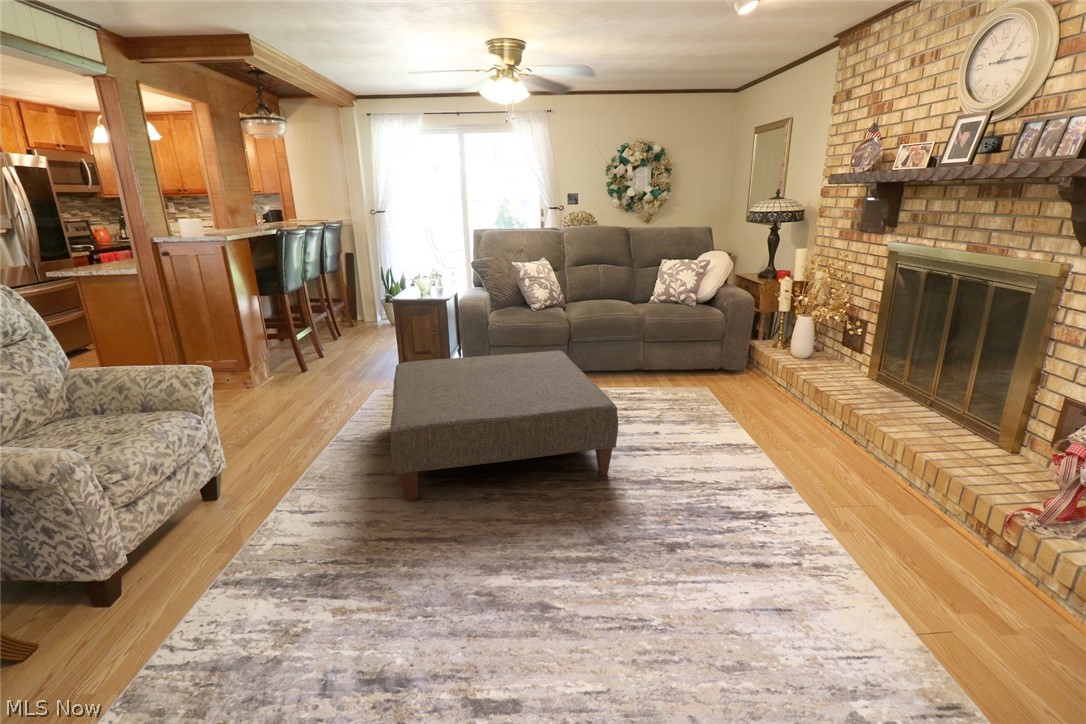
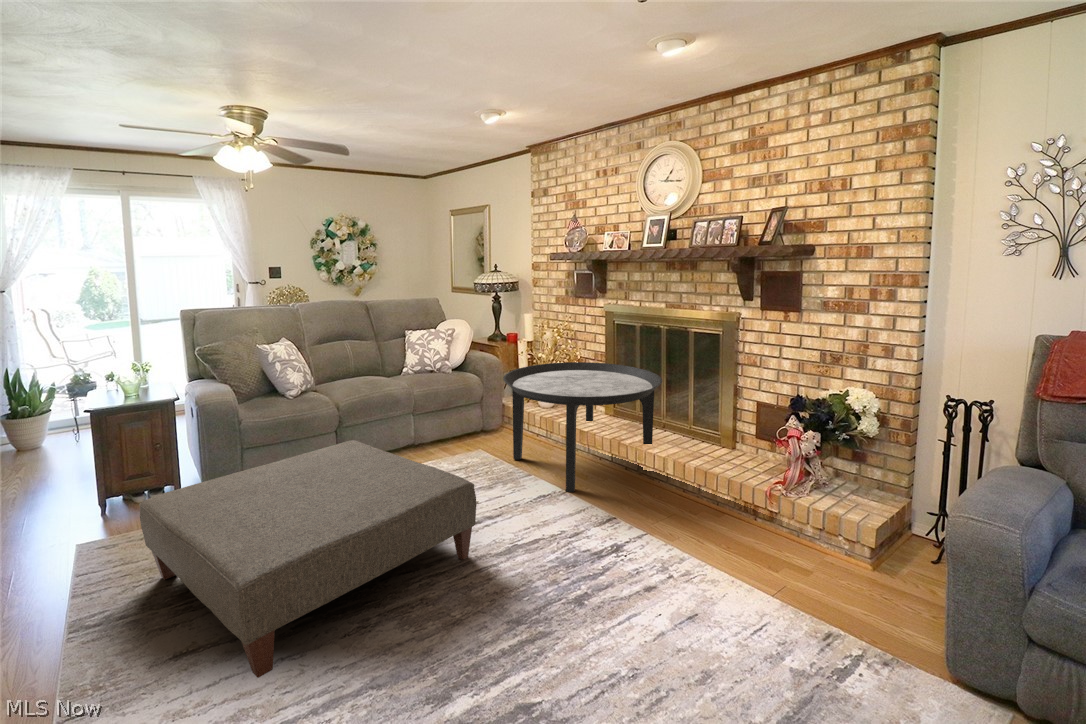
round table: none [718,307,931,455] -> present [503,362,662,492]

